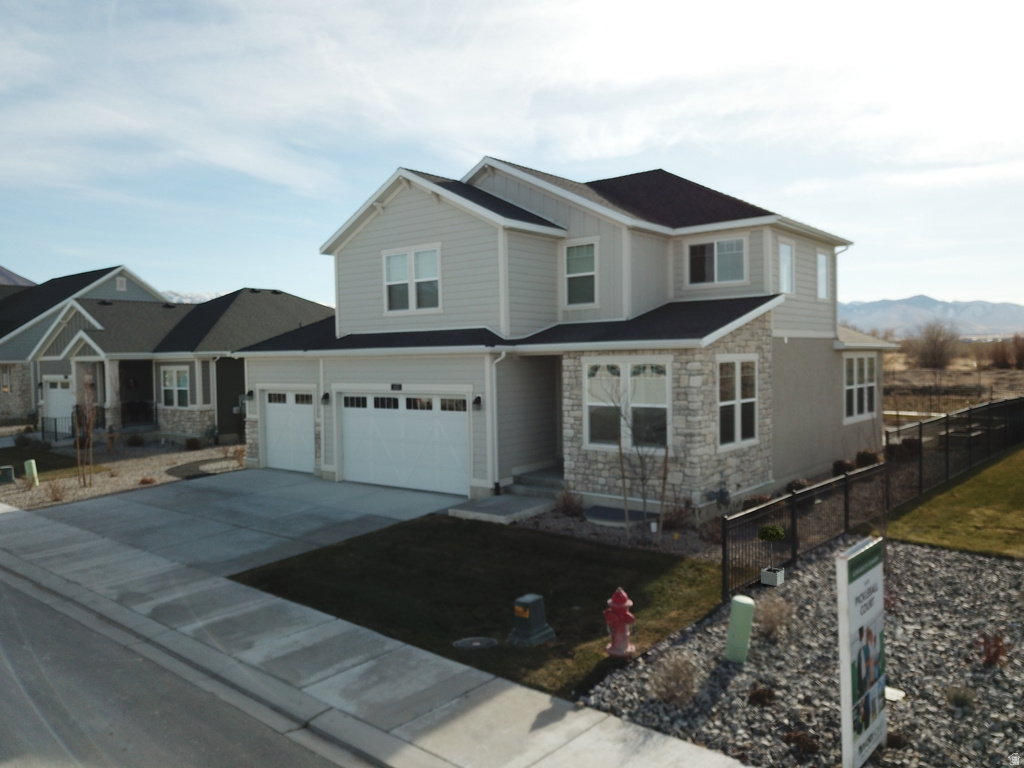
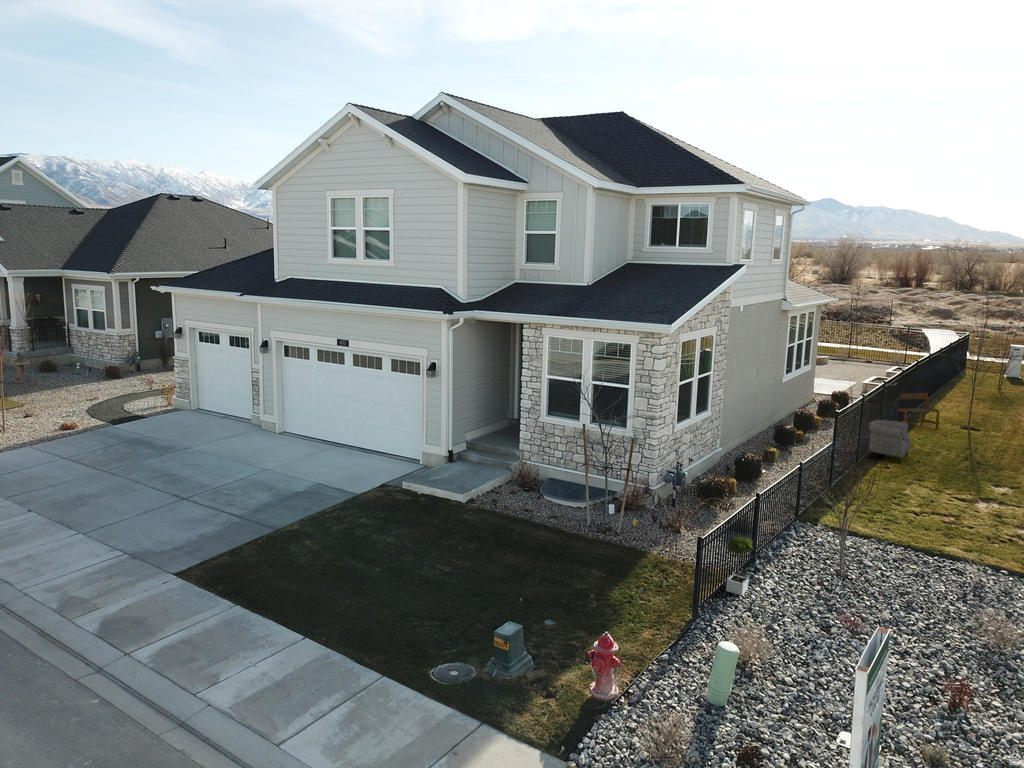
bench: none [968,428,1020,467] -> present [896,393,939,430]
chair: none [934,449,982,492] -> present [869,420,910,464]

